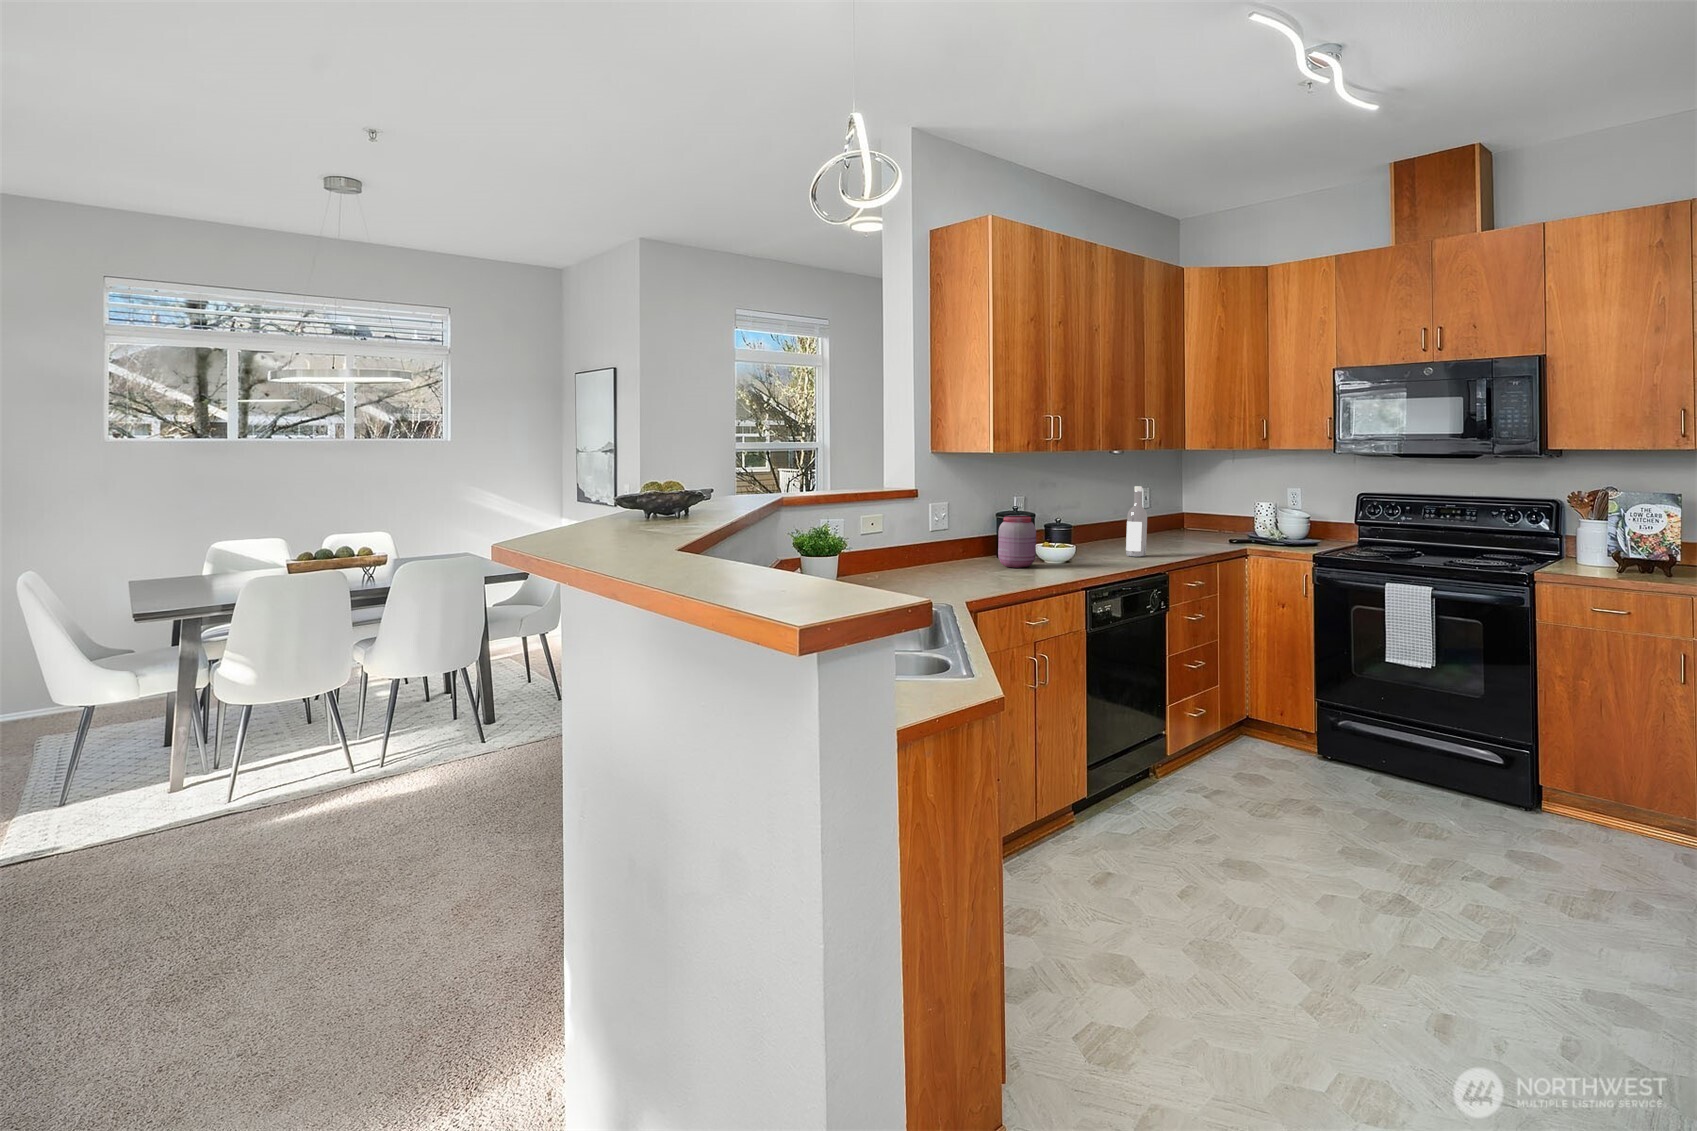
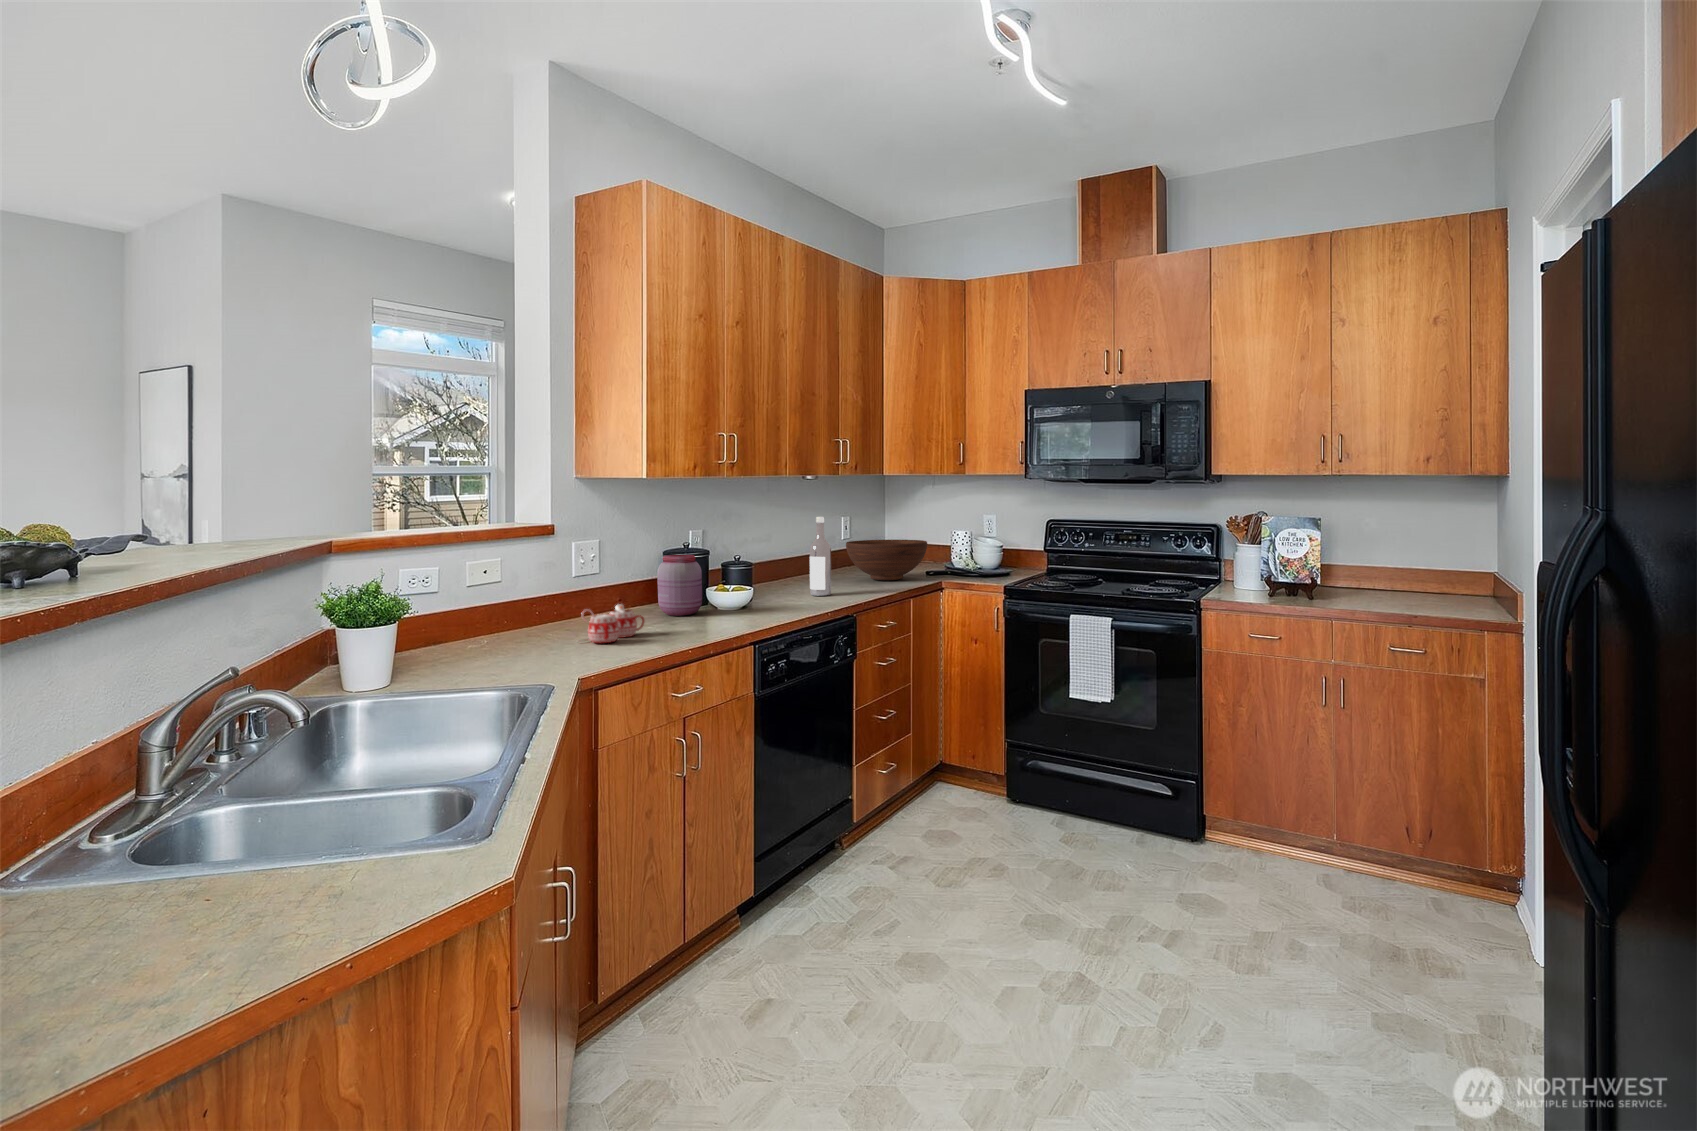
fruit bowl: none [1156,509,1236,546] -> present [846,540,927,580]
mug: none [942,554,994,585] -> present [577,604,644,643]

